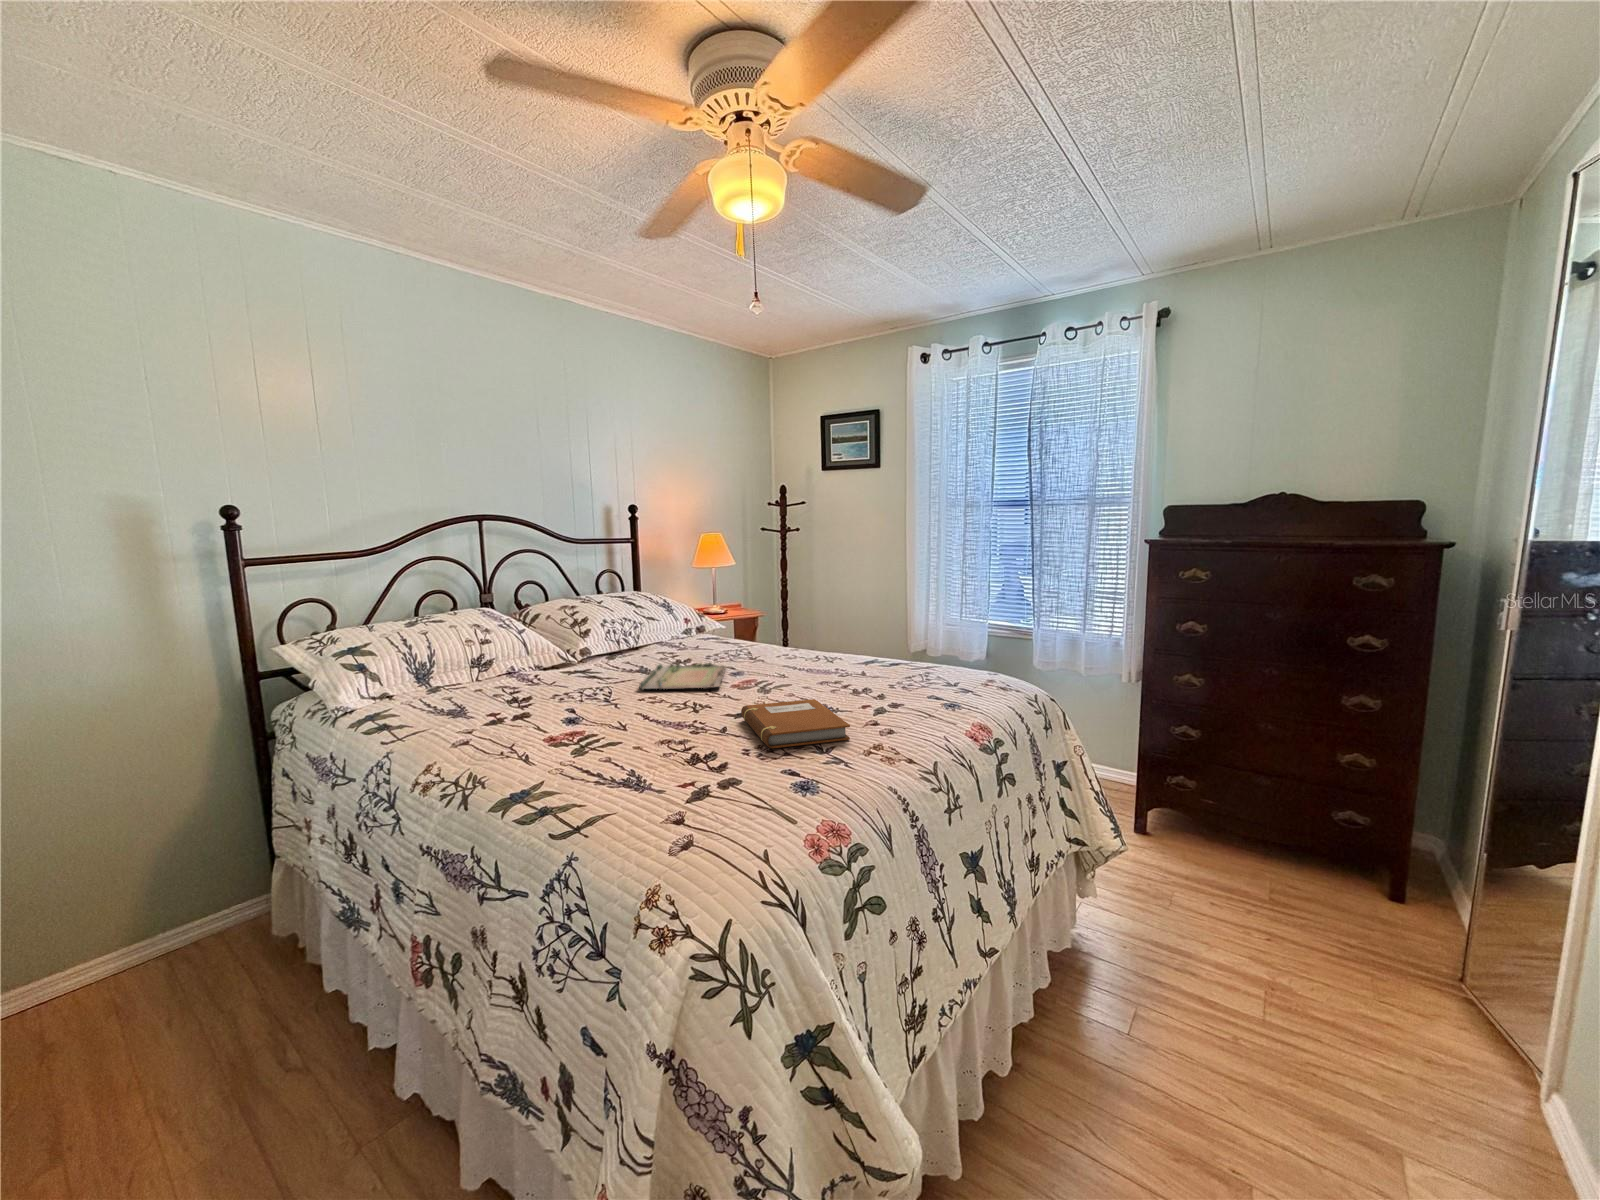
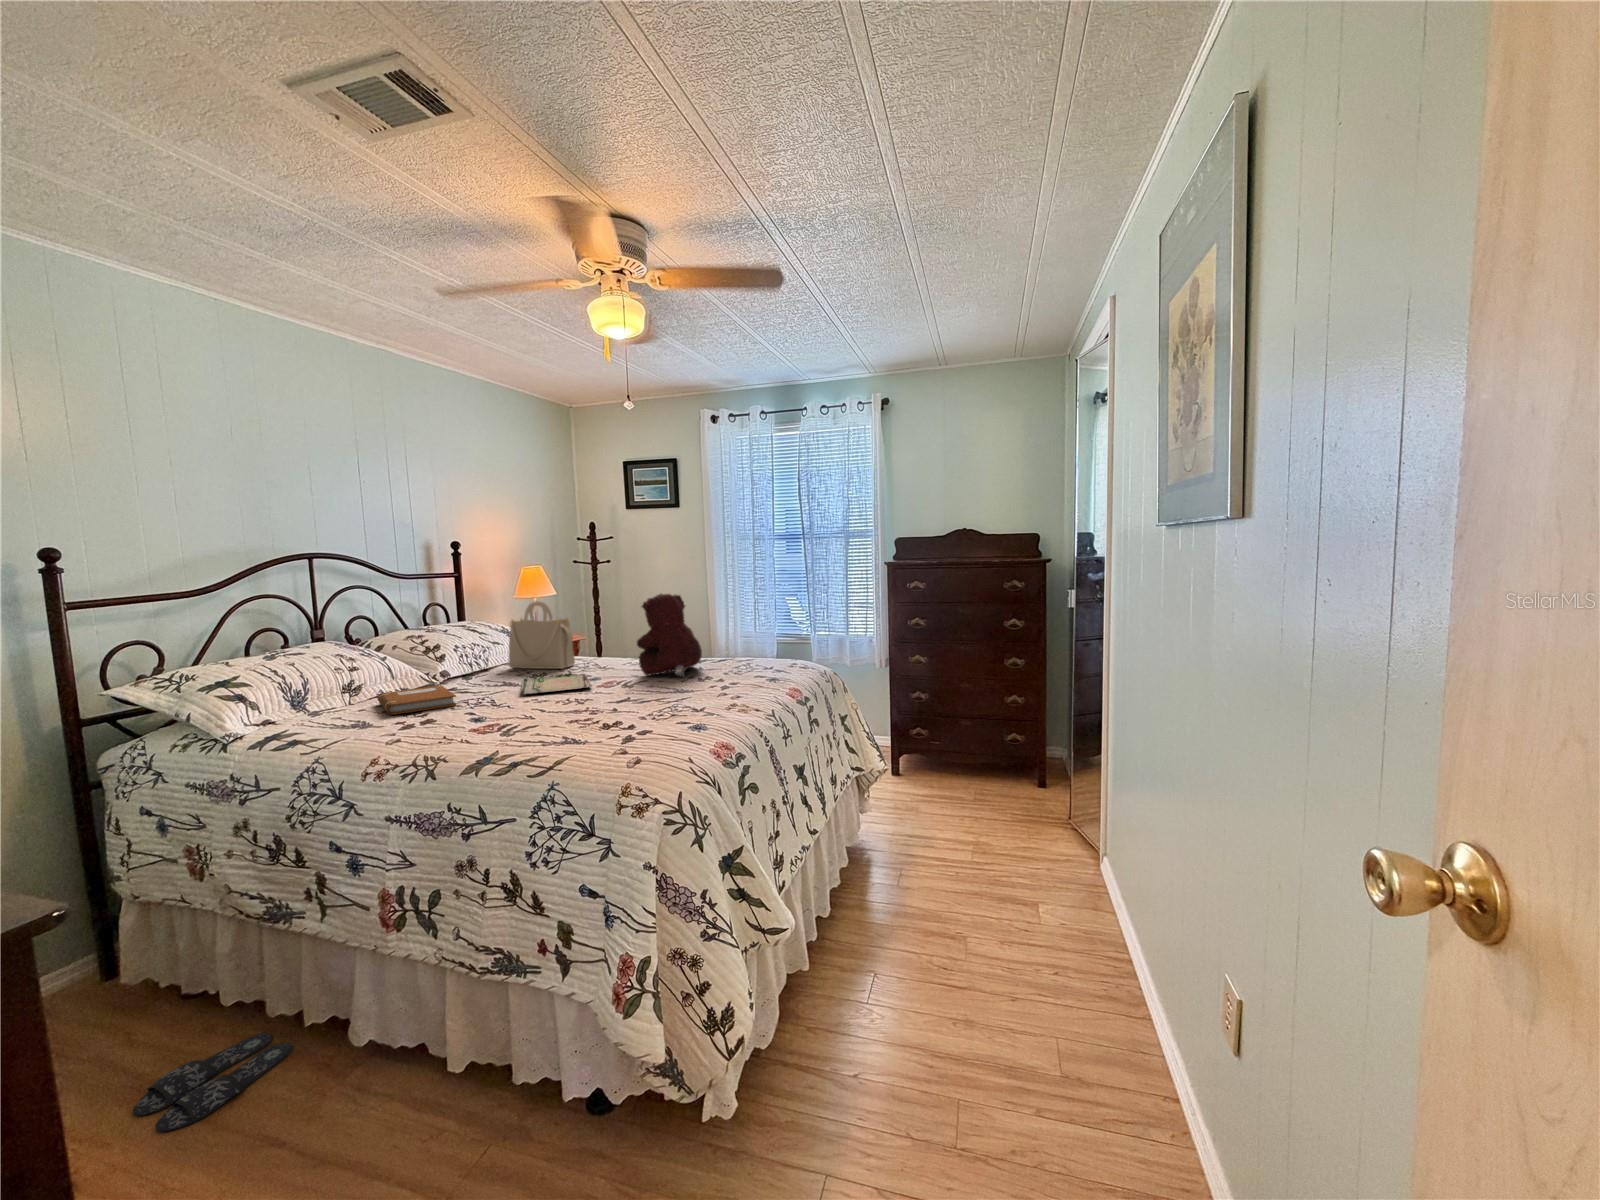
teddy bear: none [784,572,866,684] -> present [637,594,702,677]
handbag: none [657,575,726,655] -> present [509,601,575,669]
notebook: present [741,699,850,748] -> present [378,686,456,715]
slippers: none [205,1034,361,1144] -> present [133,1033,292,1132]

